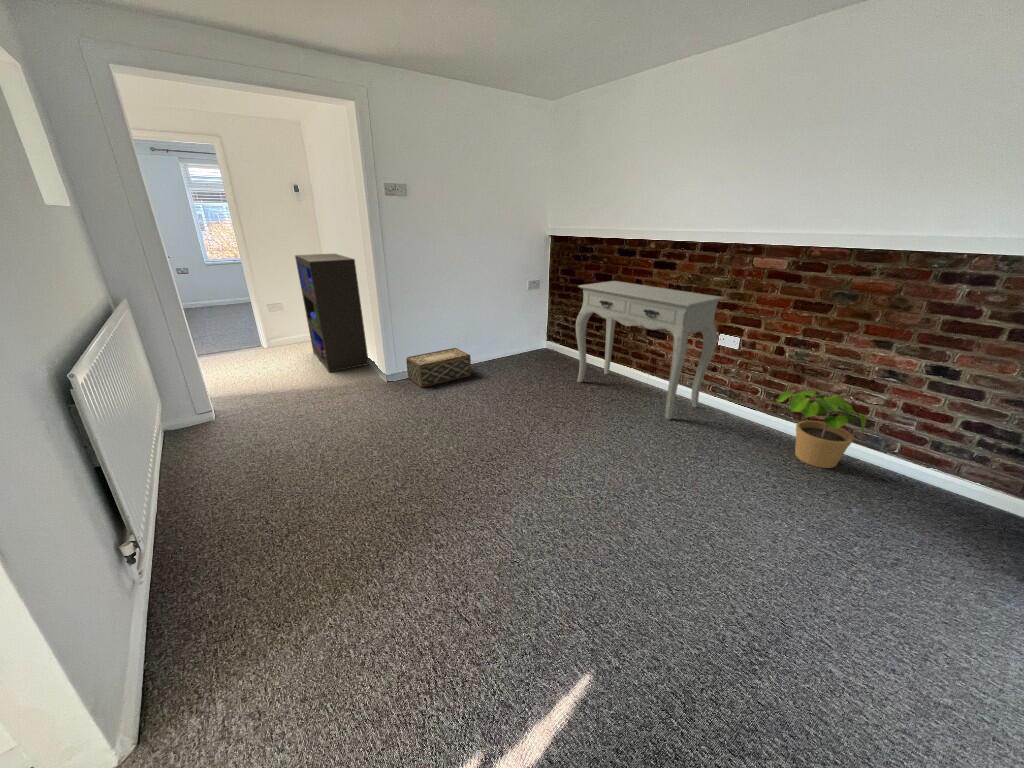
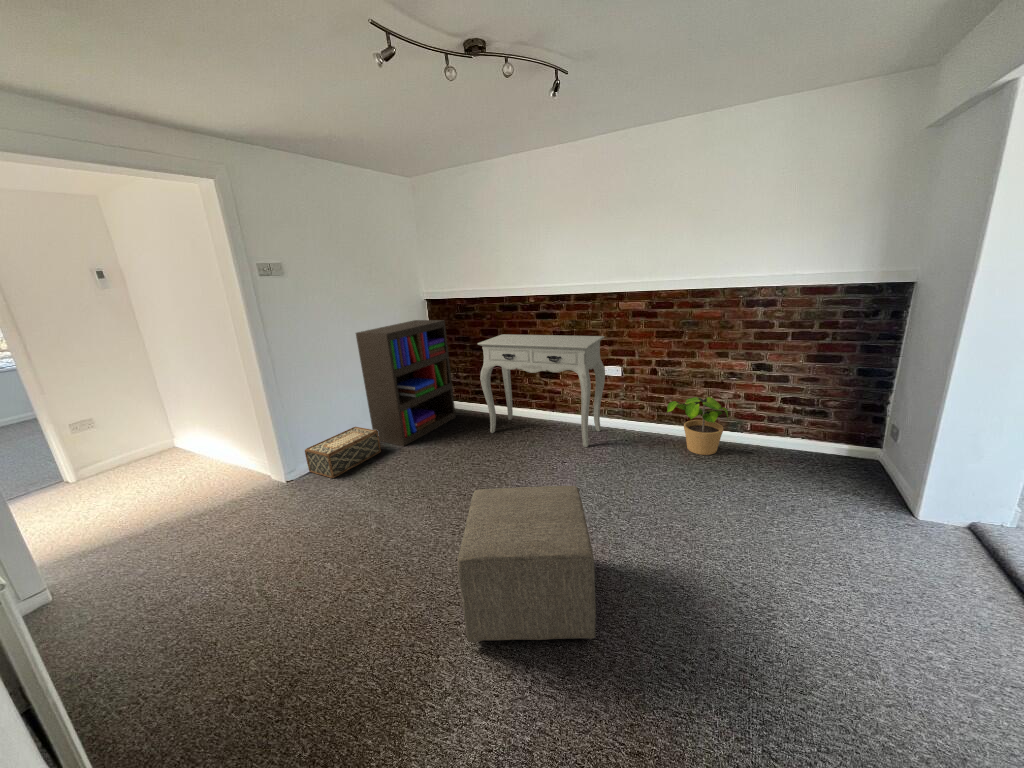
bookshelf: present [295,253,369,372] -> present [356,320,456,446]
ottoman: none [425,421,585,592] -> present [458,486,596,642]

